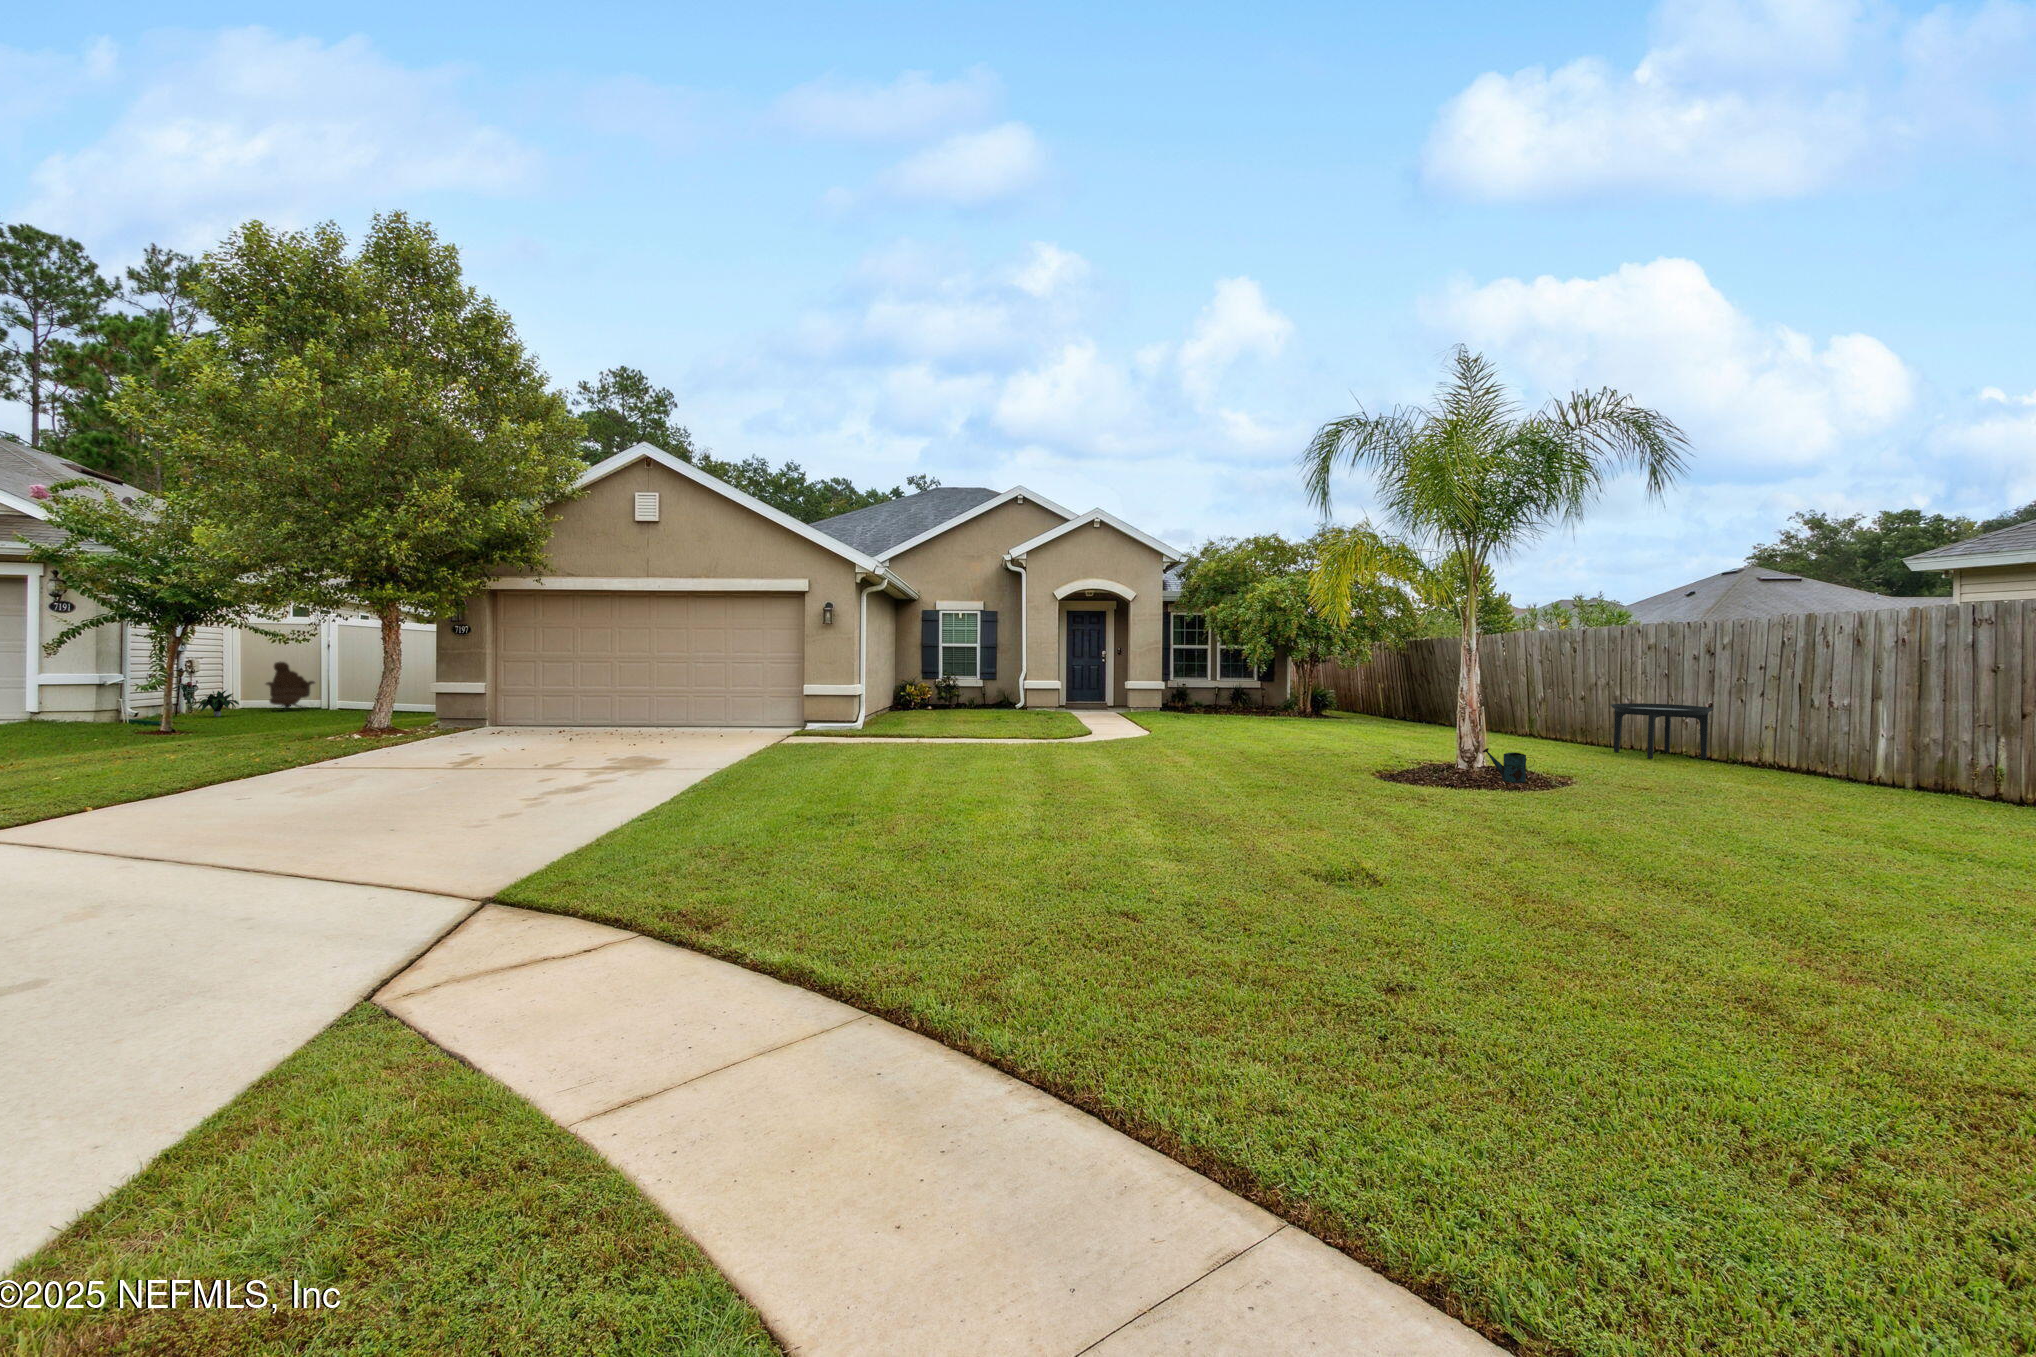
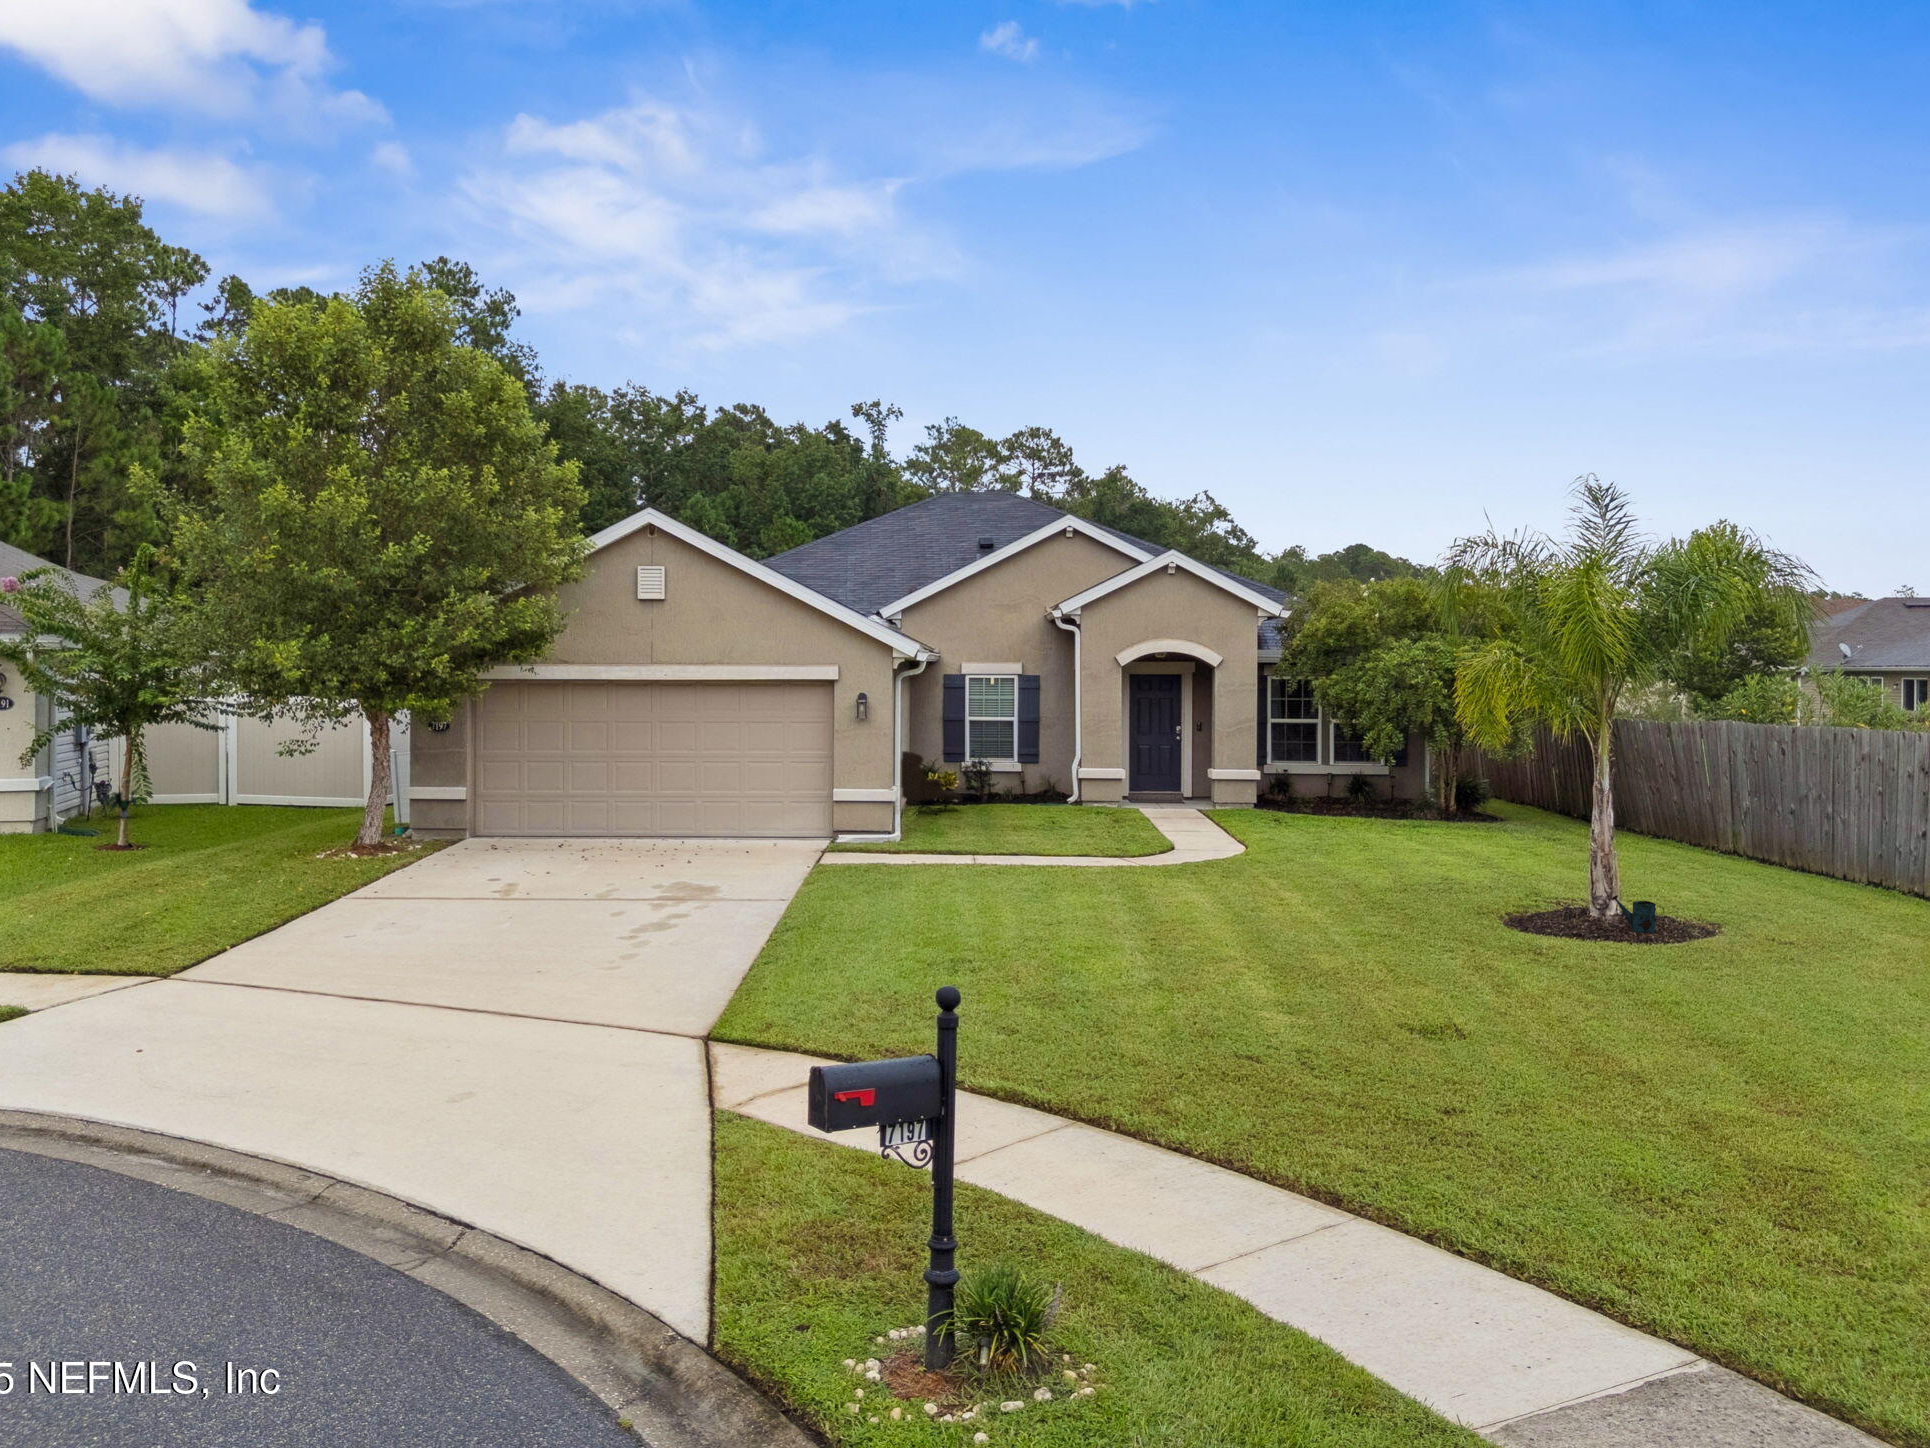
lounge chair: present [266,662,315,711] -> present [901,751,963,814]
round table: present [1610,703,1713,759] -> none [1780,832,1893,901]

